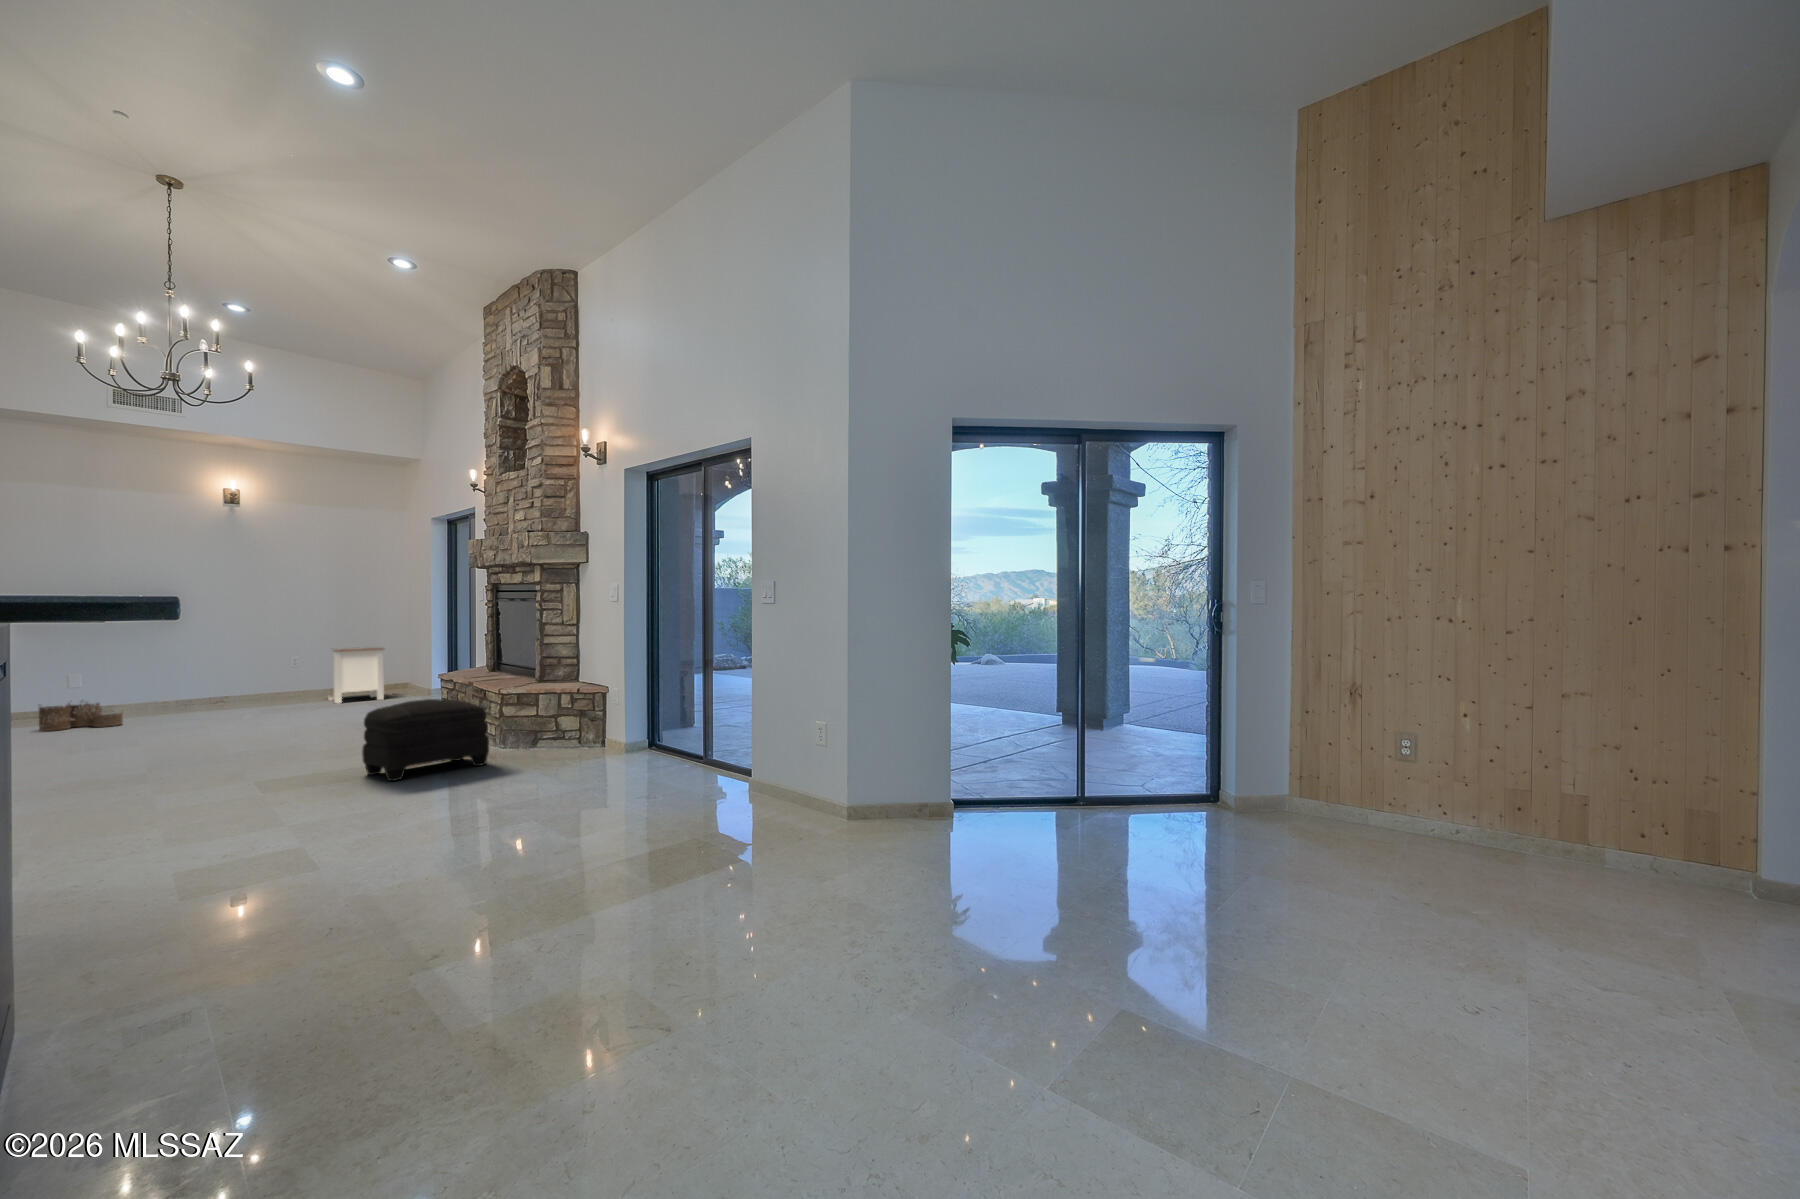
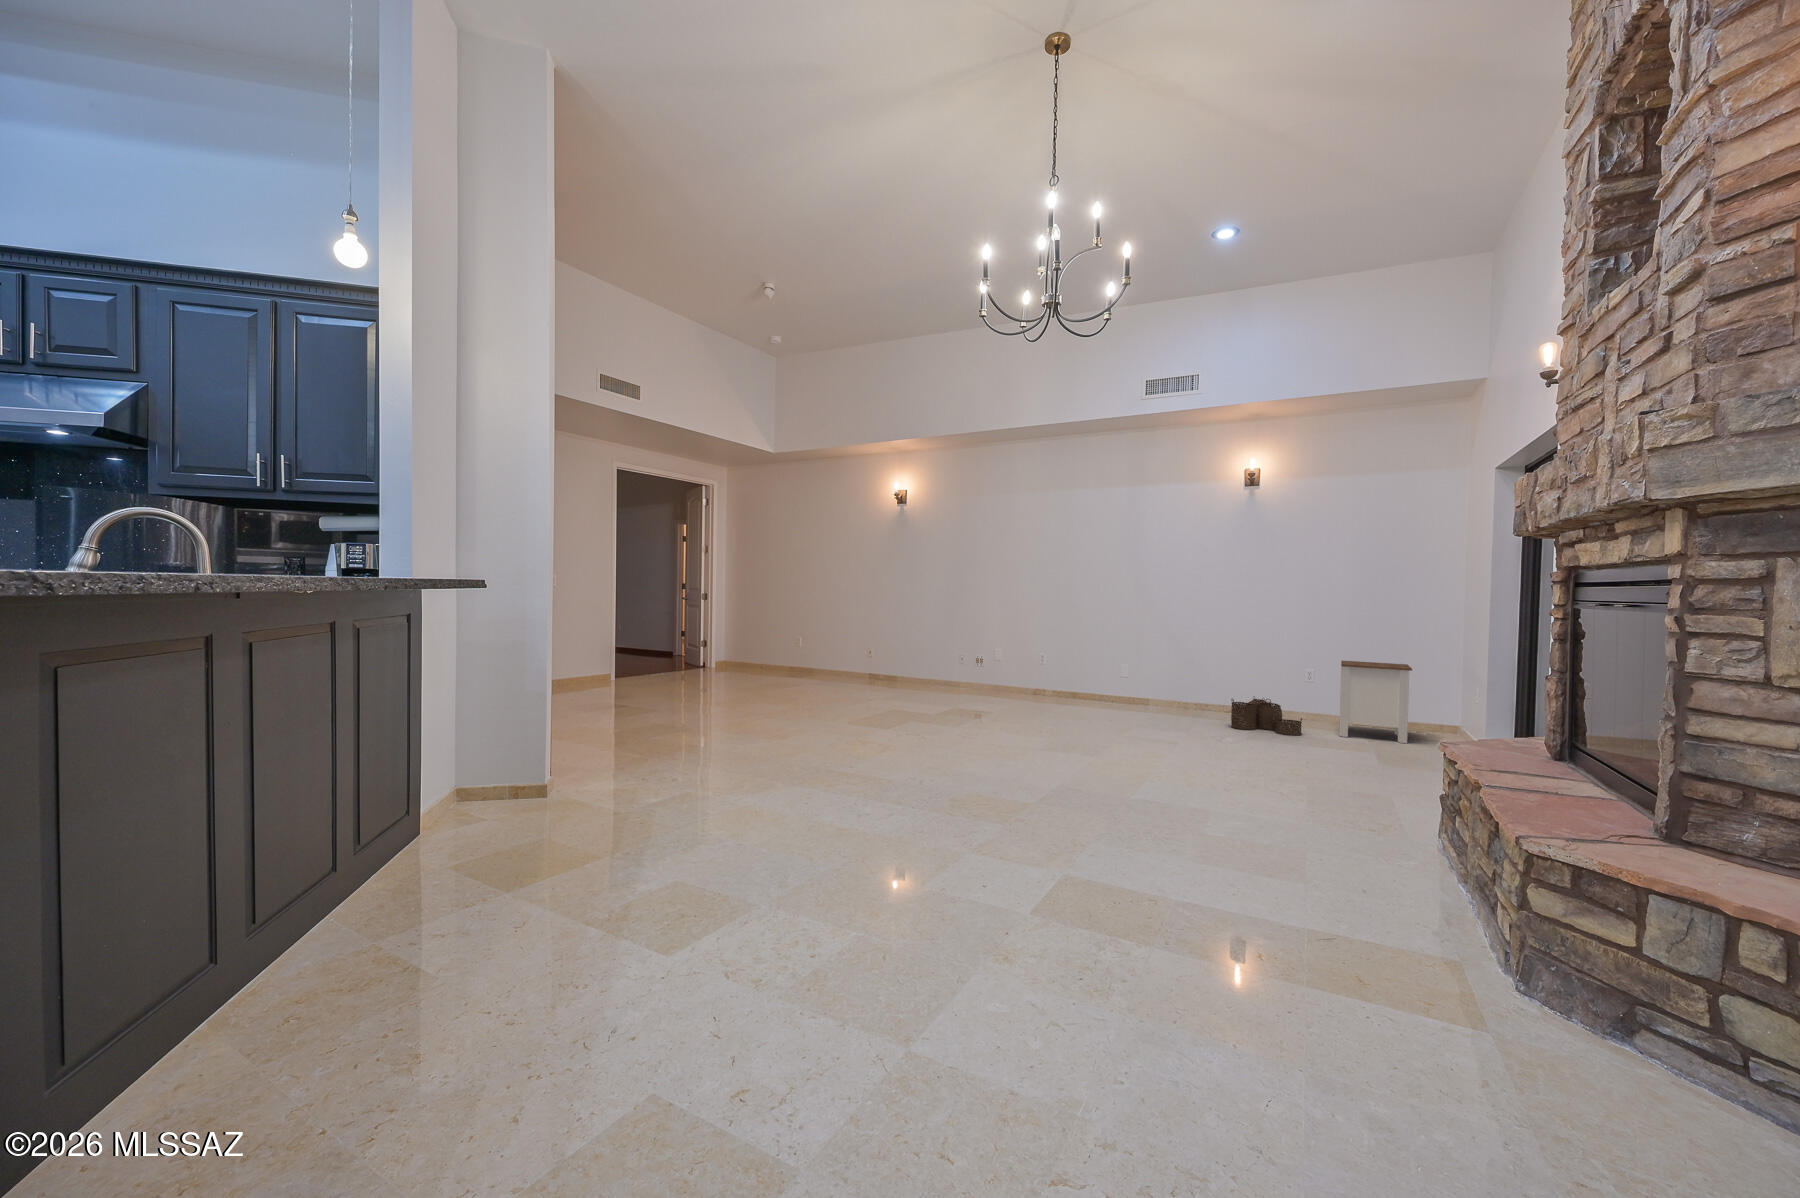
ottoman: present [362,699,489,781] -> none [1161,818,1435,1059]
woven basket: present [39,700,123,731] -> present [1231,698,1302,735]

